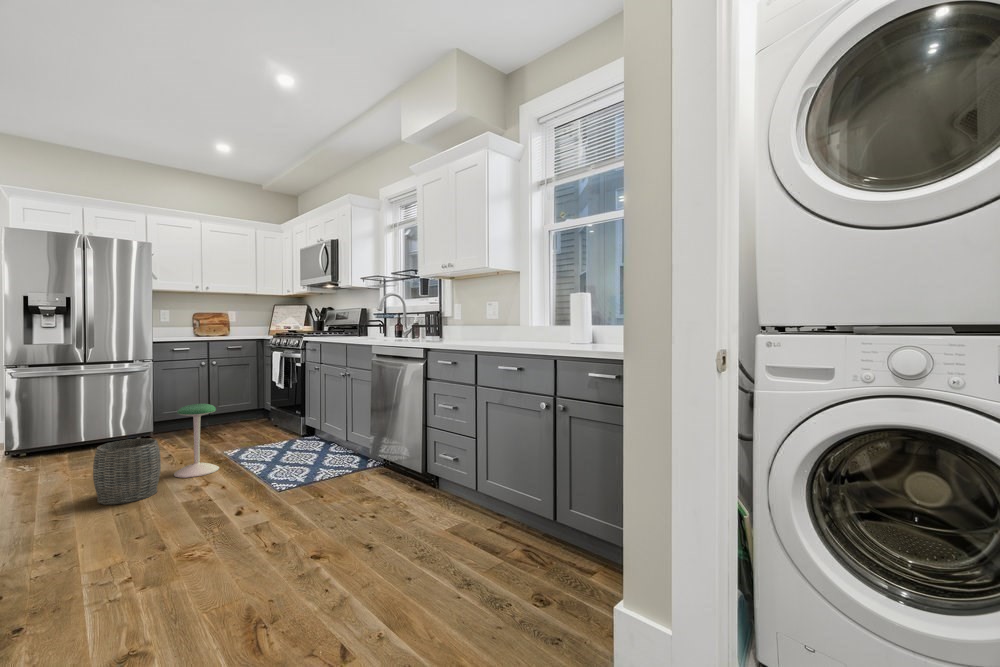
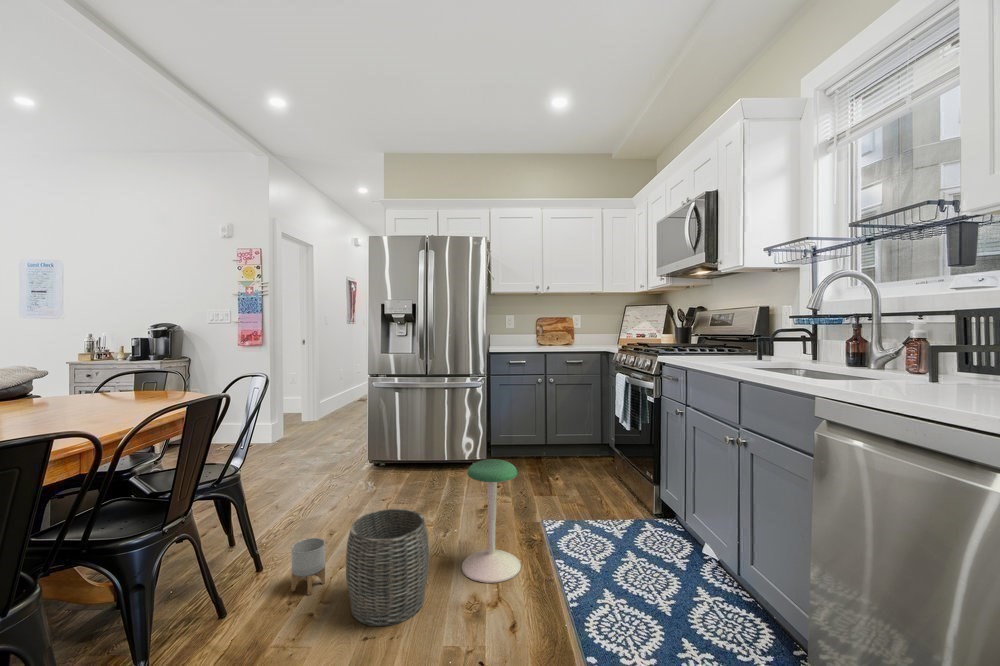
planter: none [27,473,59,512] -> present [291,538,325,595]

